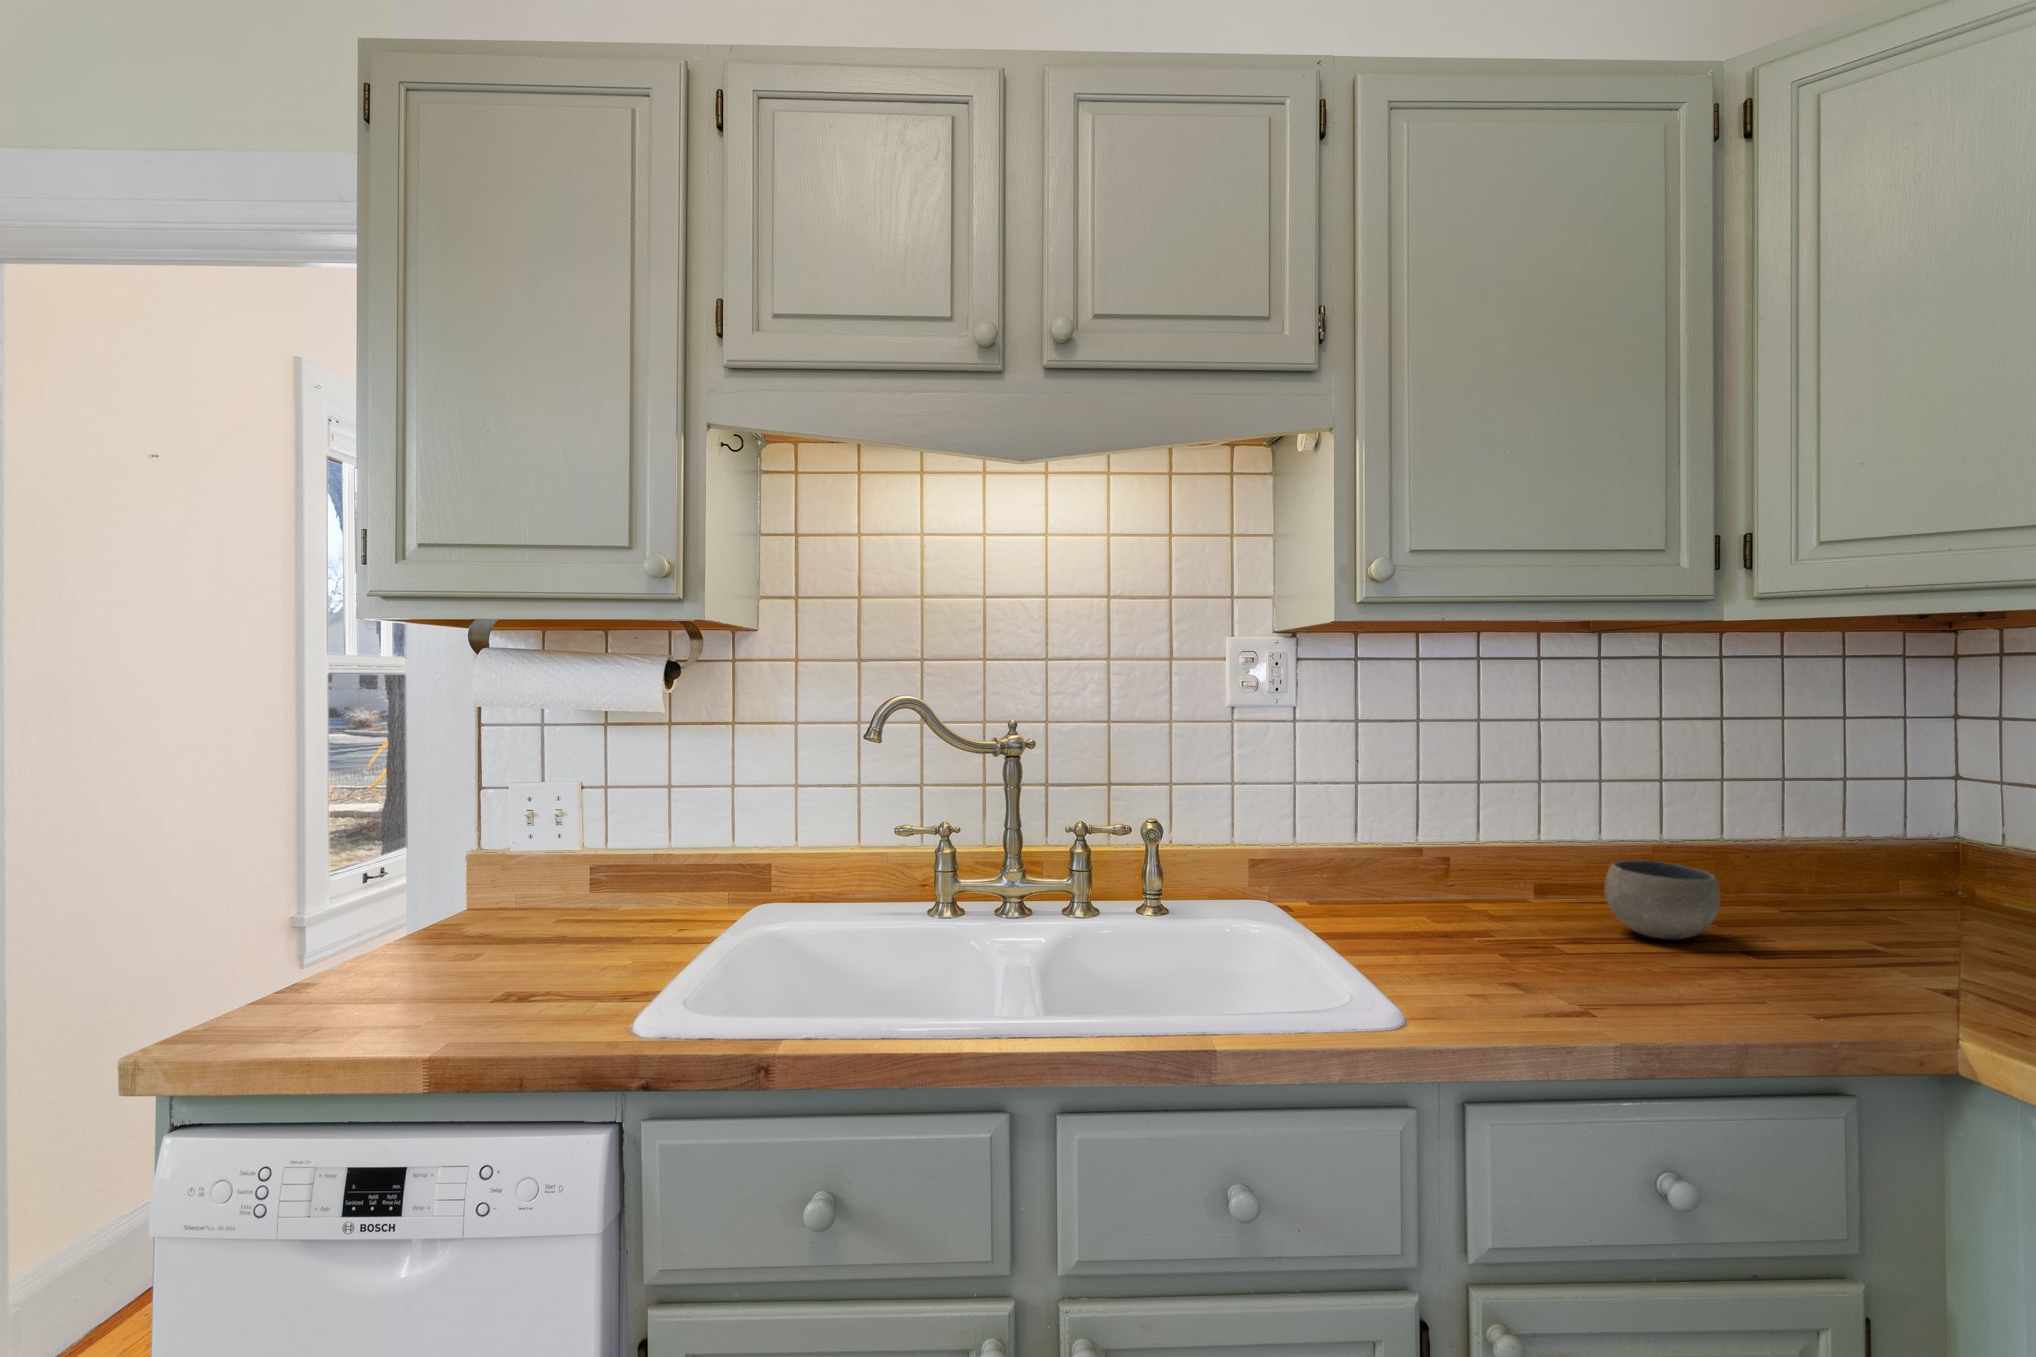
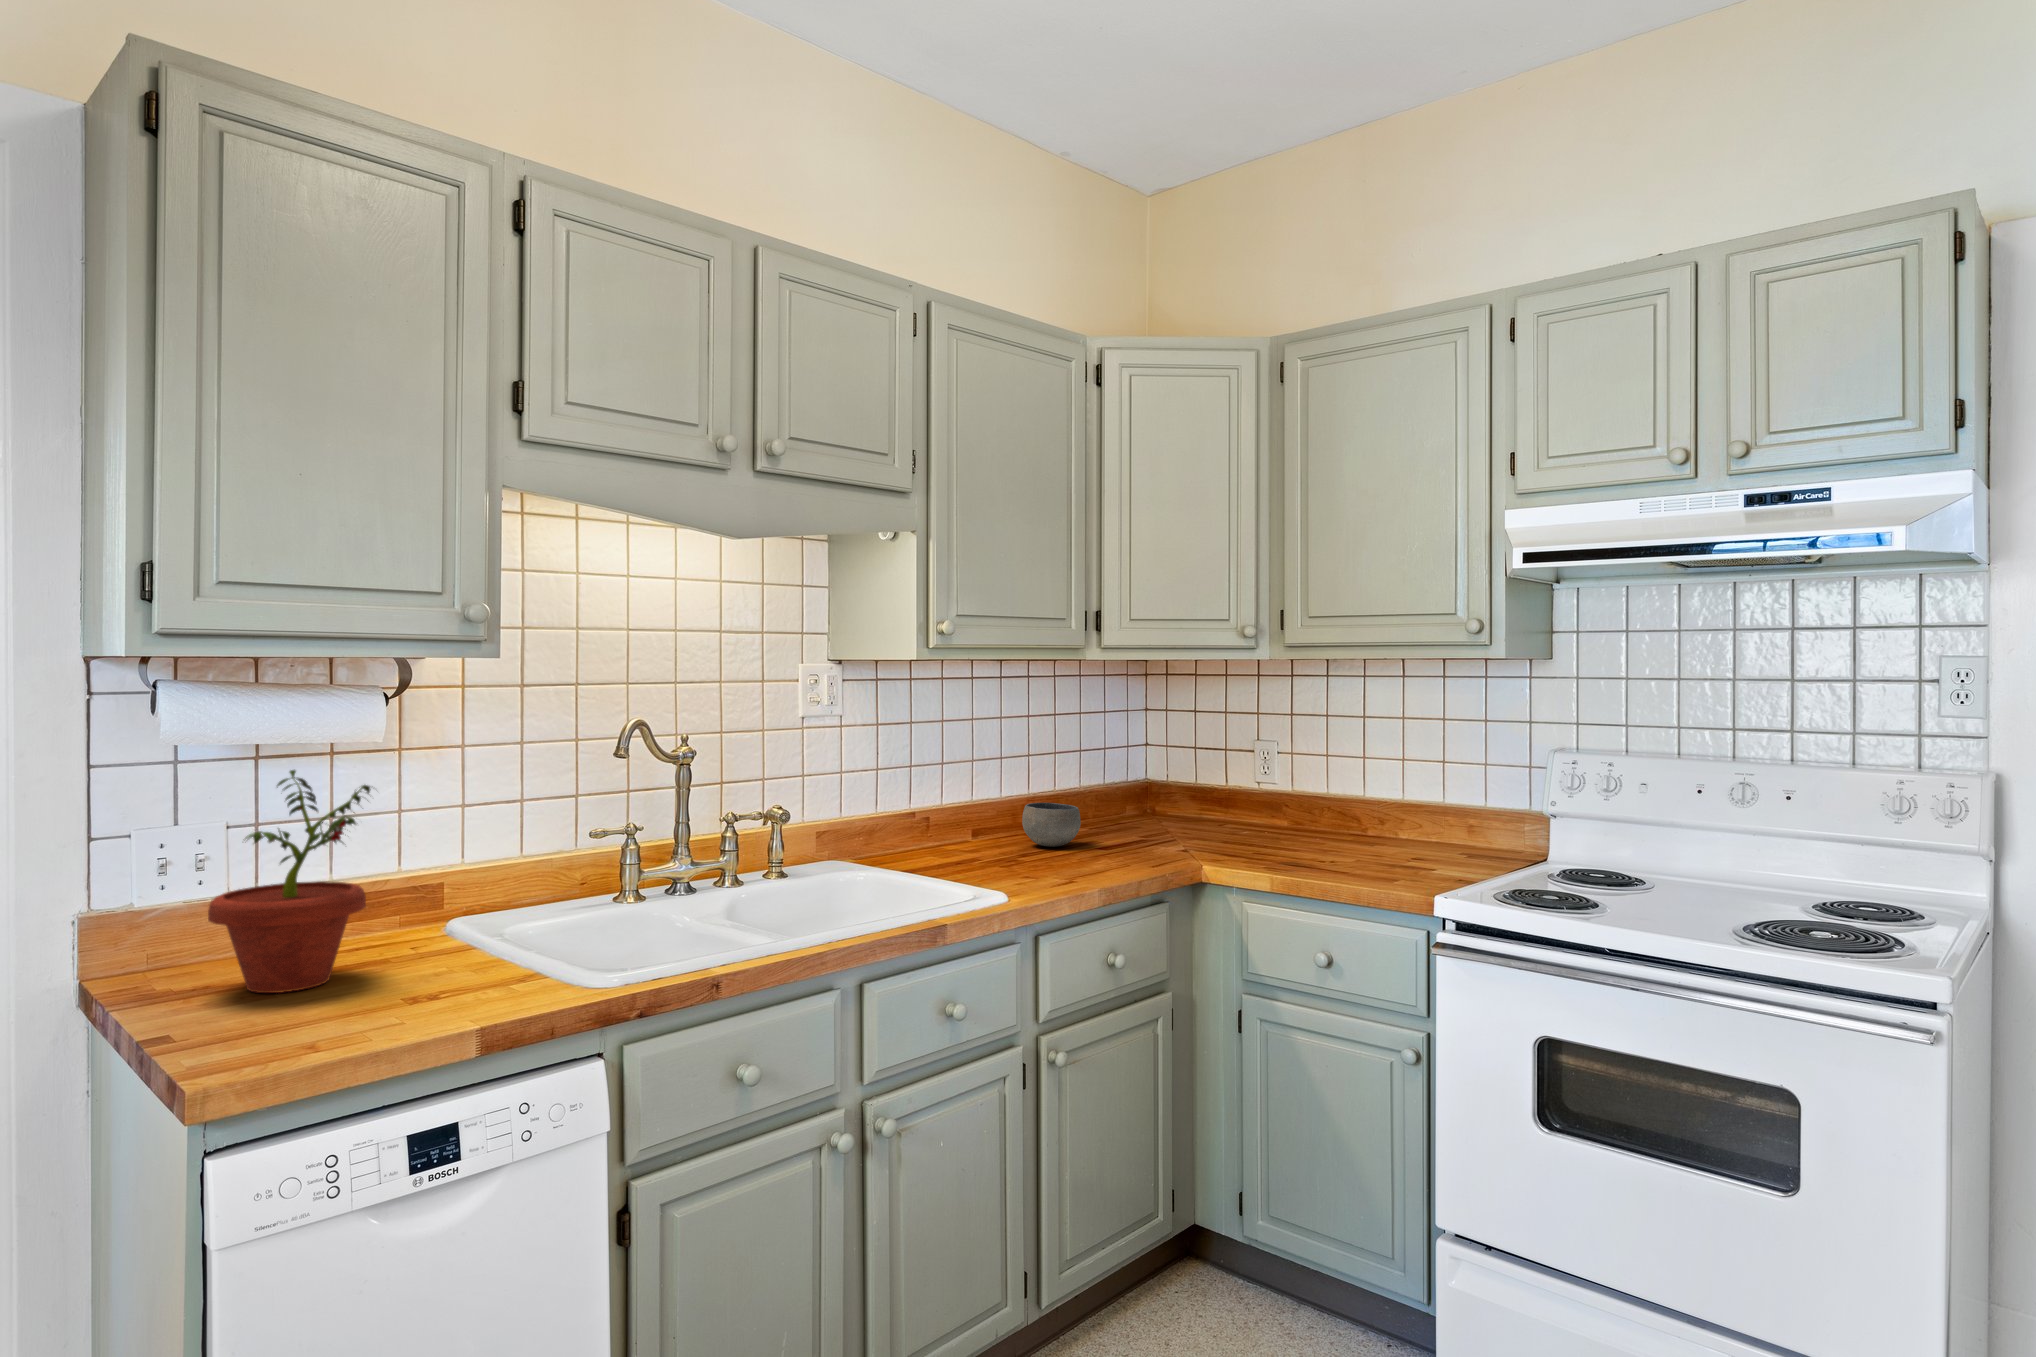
potted plant: none [438,734,596,959] -> present [208,770,371,993]

